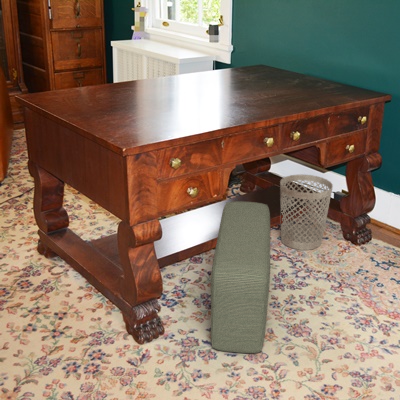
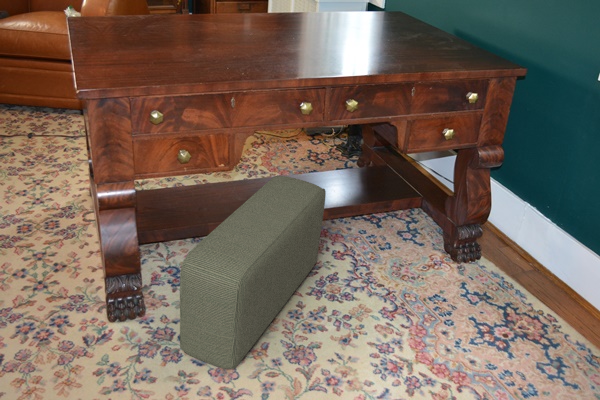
wastebasket: present [280,174,333,250] -> none [362,157,434,255]

